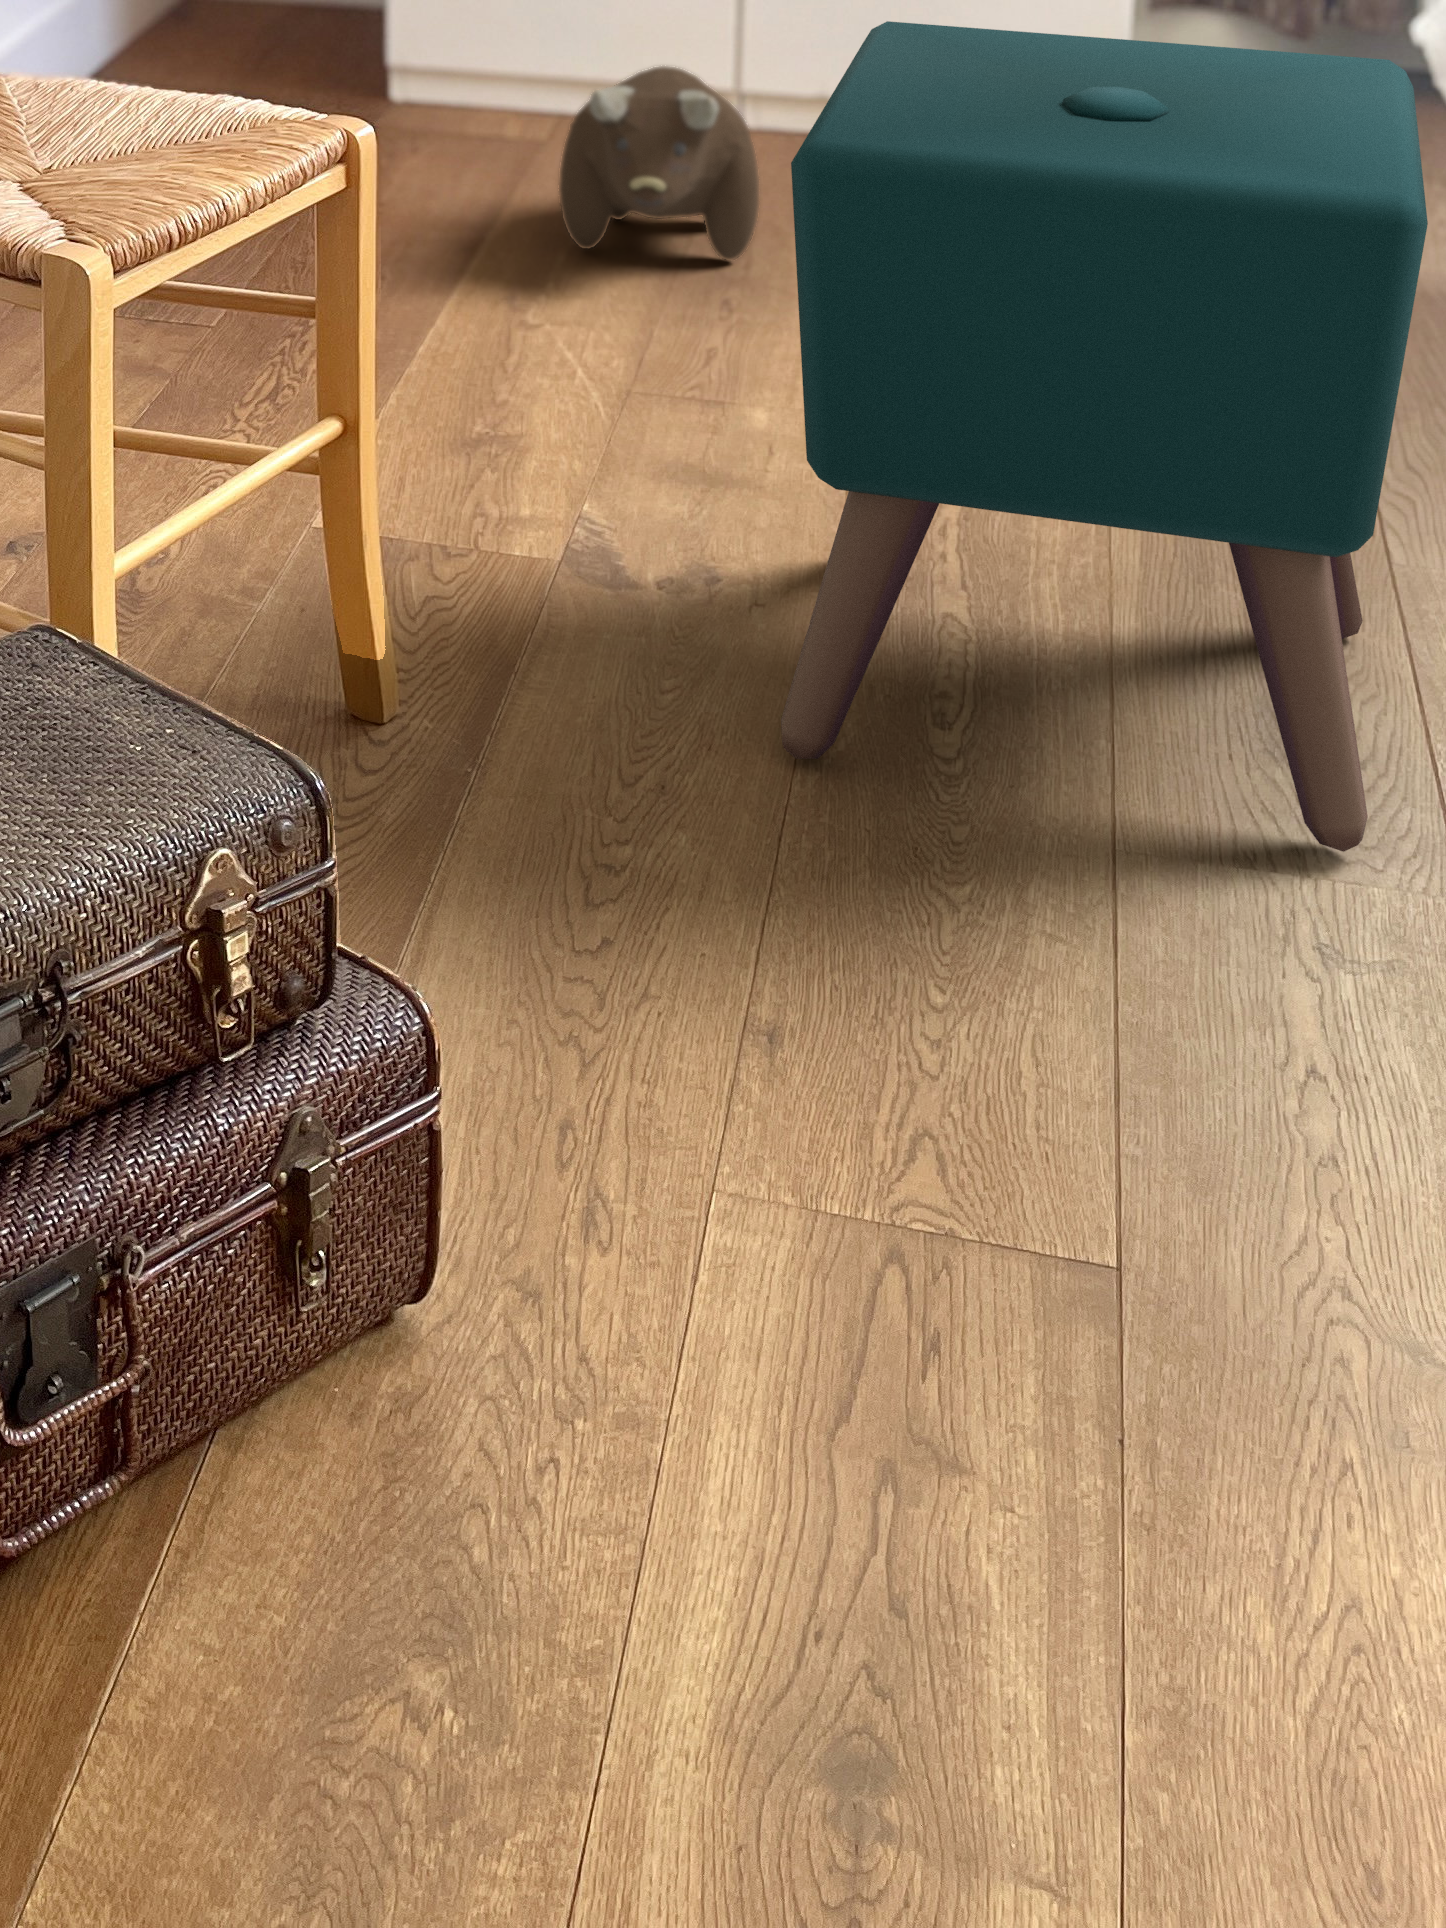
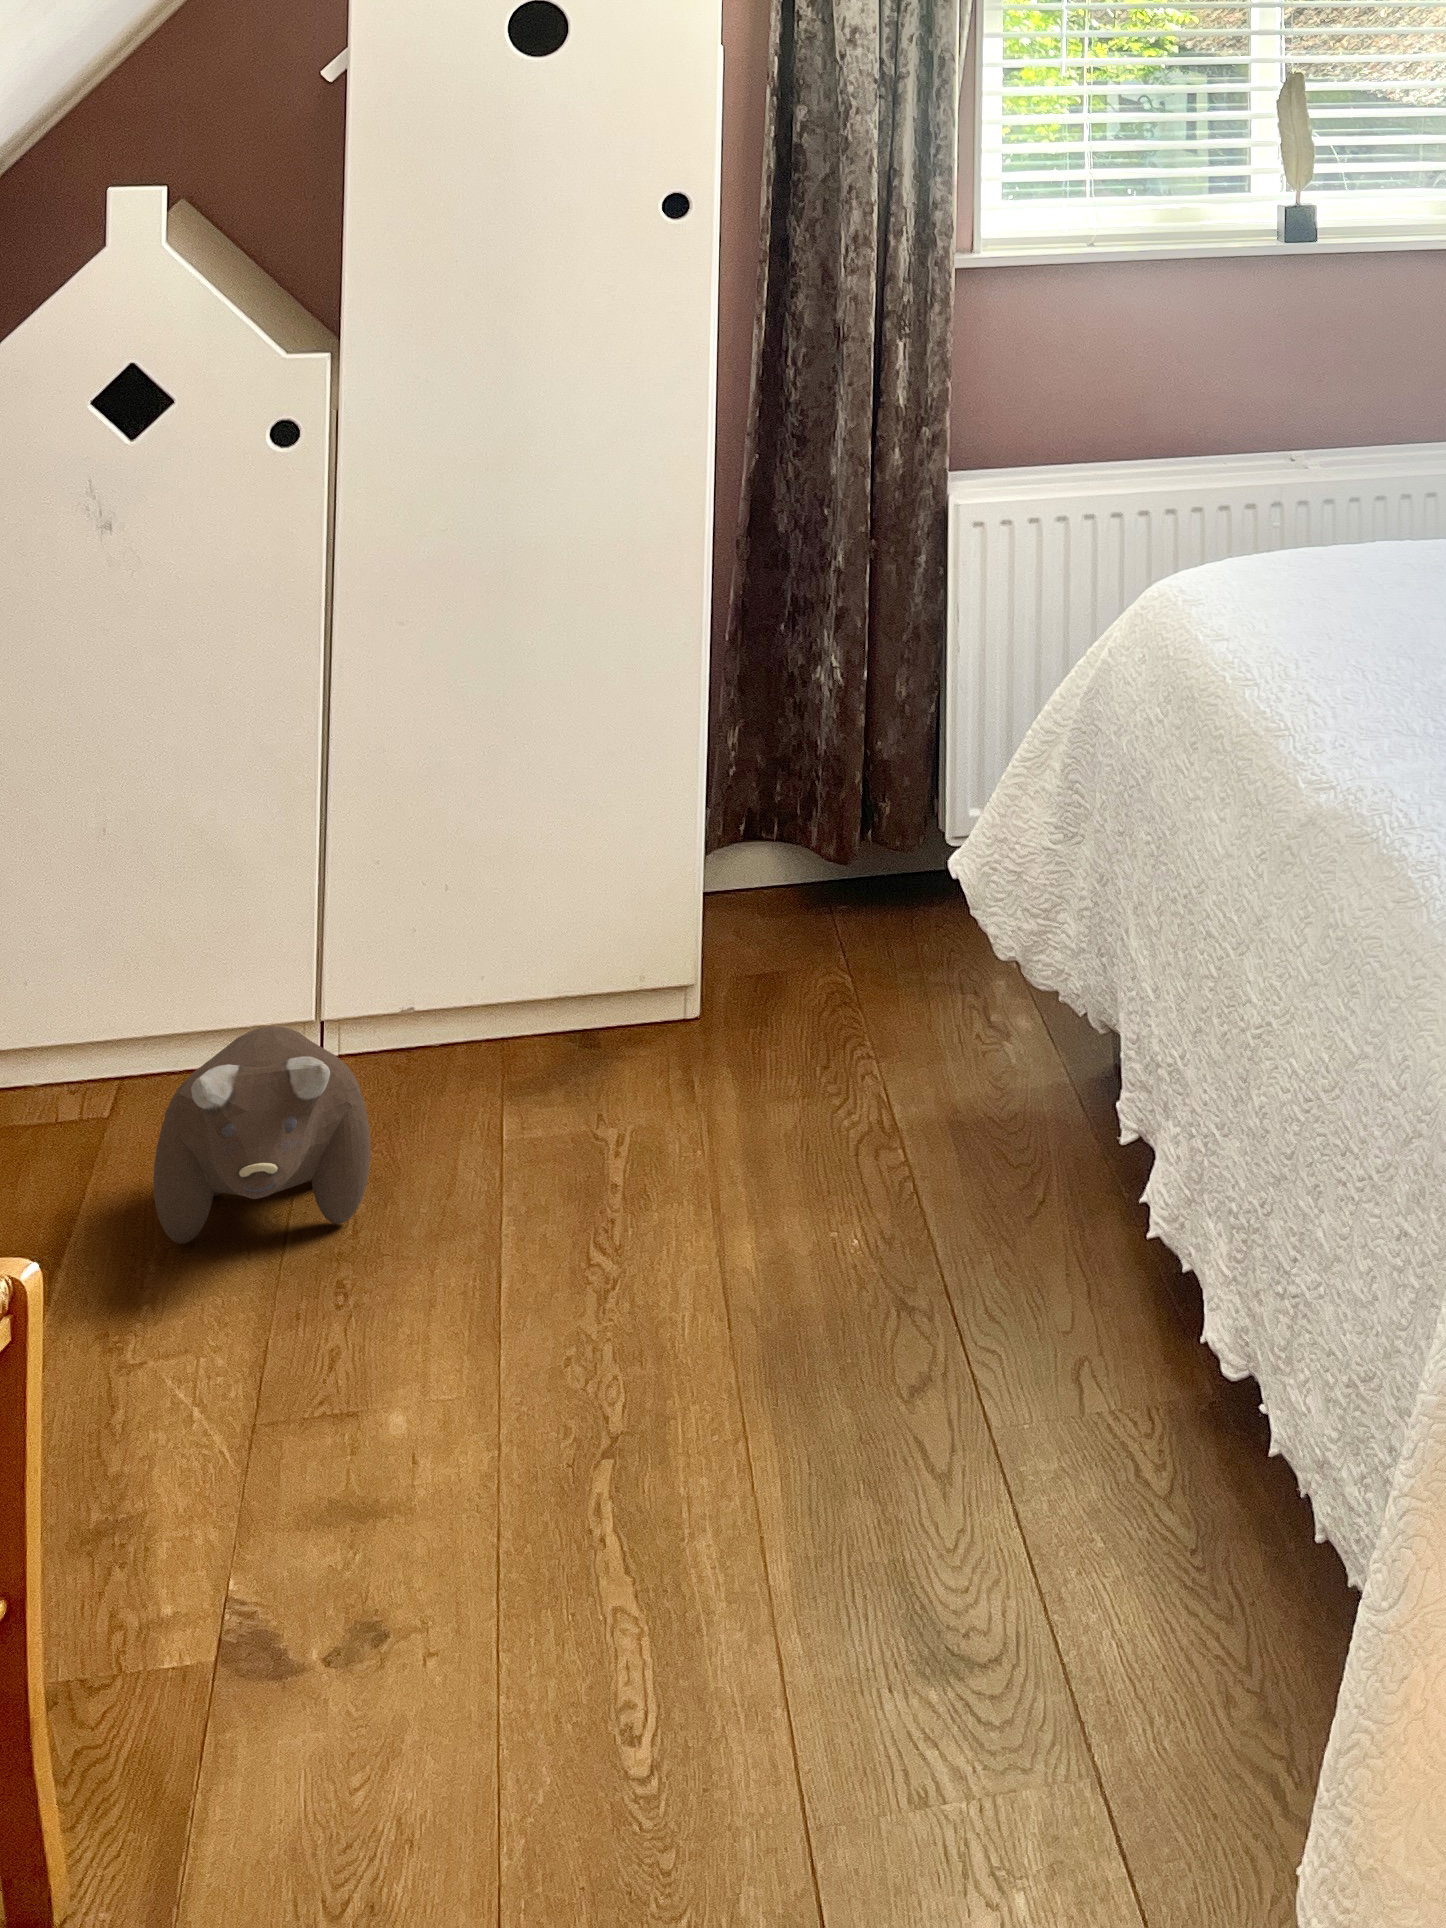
ottoman: present [781,21,1428,852] -> none [478,987,1033,1833]

